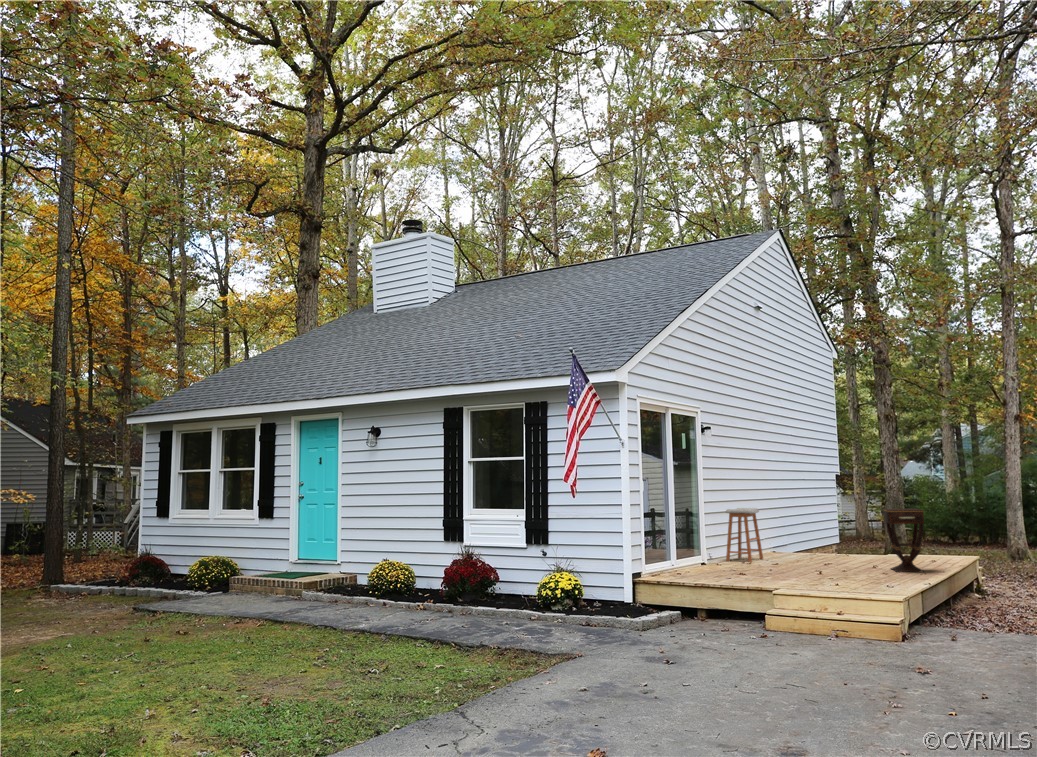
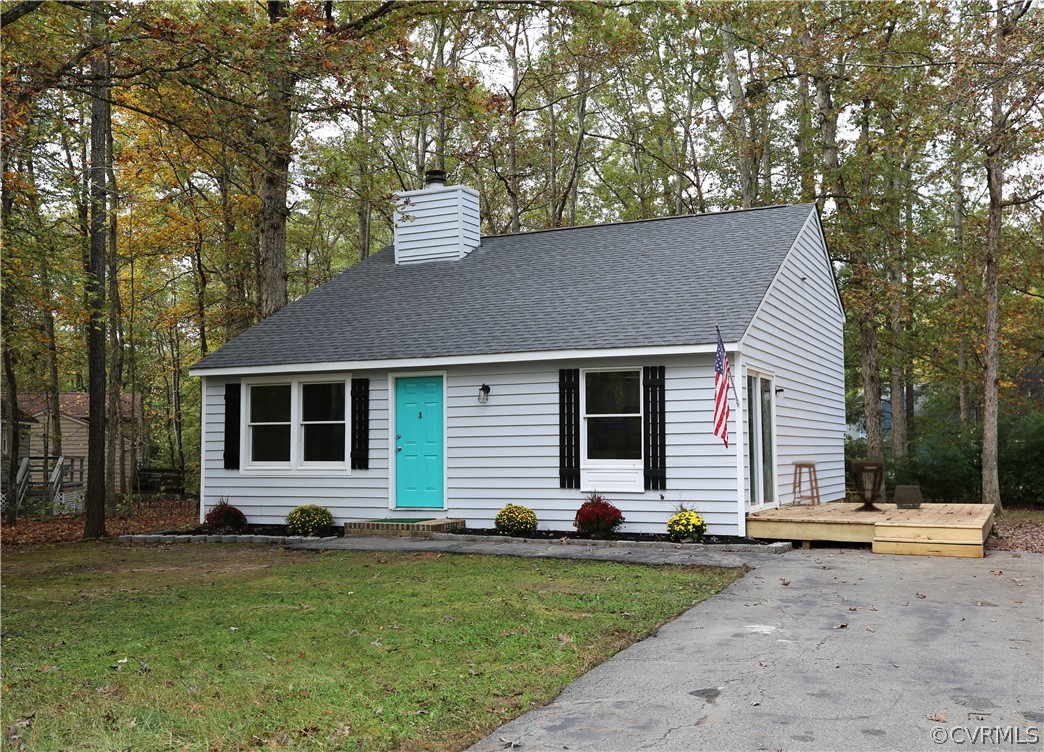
side table: present [884,508,925,572] -> present [851,461,884,511]
woven basket: none [838,539,871,568] -> present [894,485,922,509]

